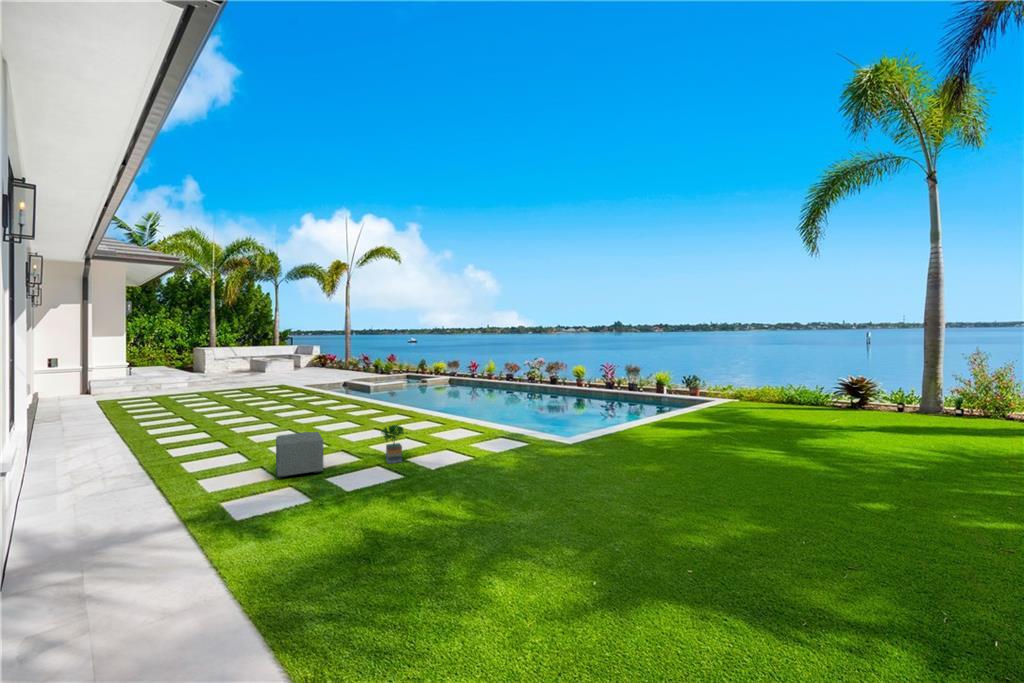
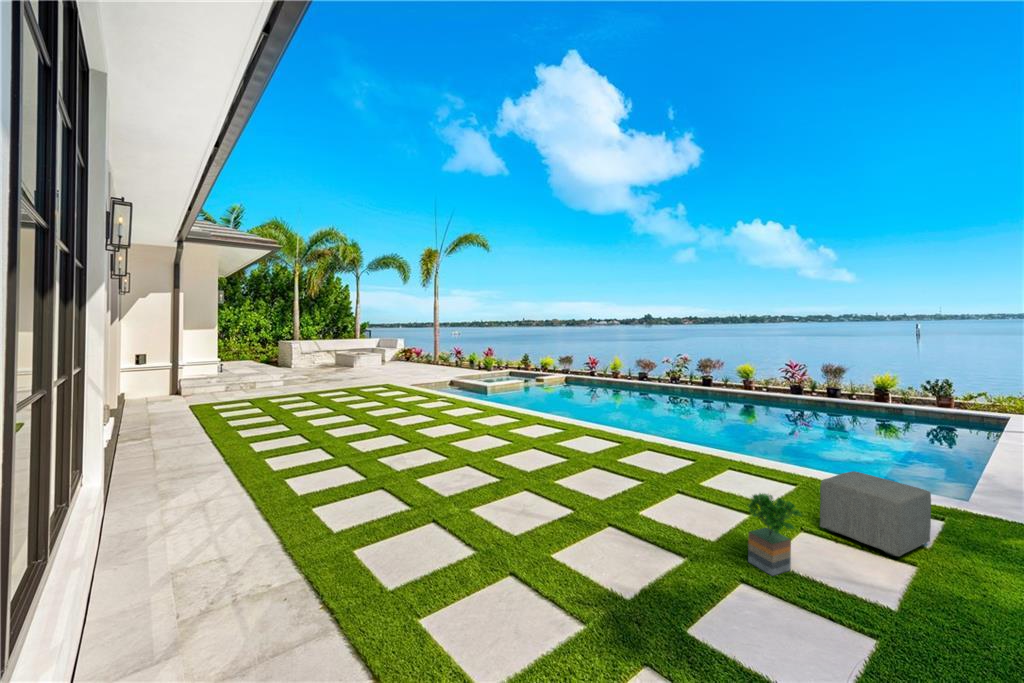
ottoman: present [276,432,324,478] -> present [820,471,931,556]

